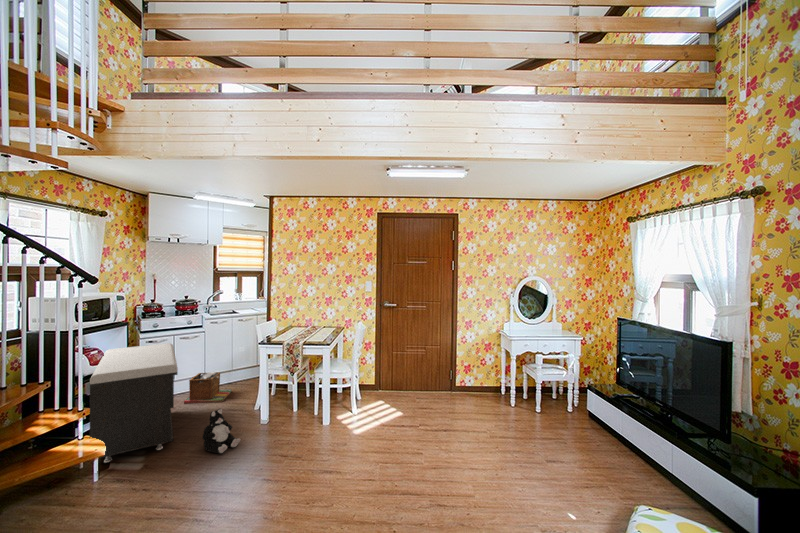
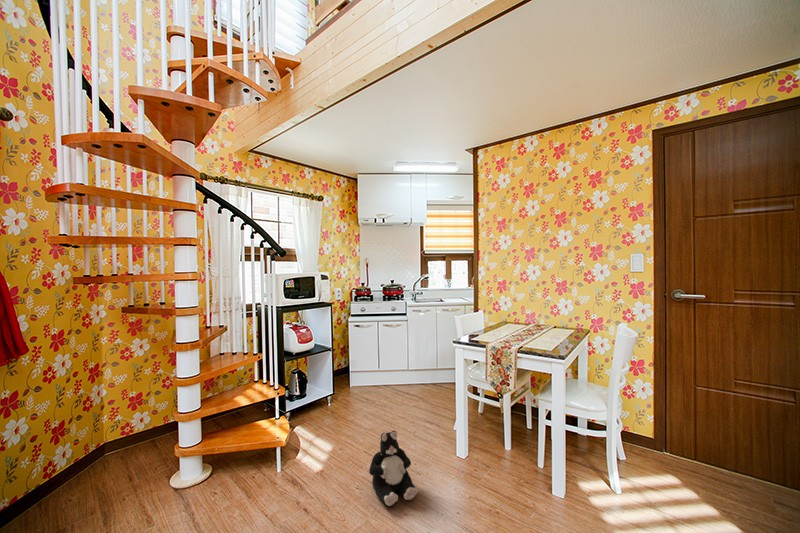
storage bench: present [90,343,178,463] -> none [260,329,368,464]
laundry basket: present [184,372,232,404] -> none [383,366,435,408]

